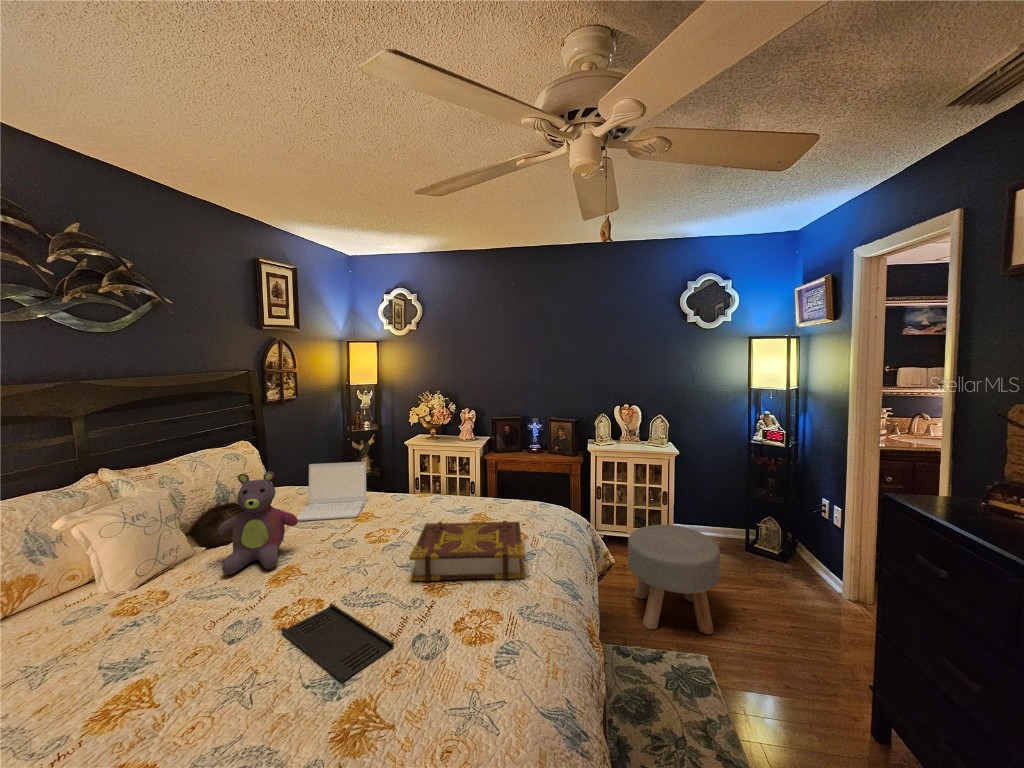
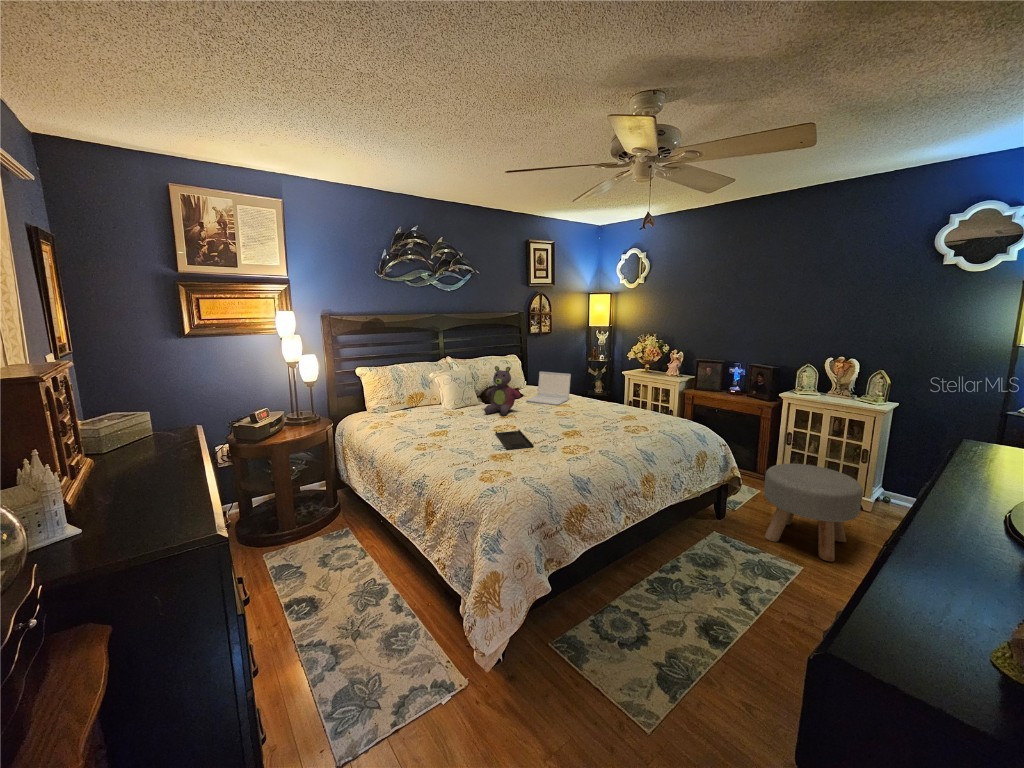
book: present [409,521,524,582] -> none [560,409,641,443]

